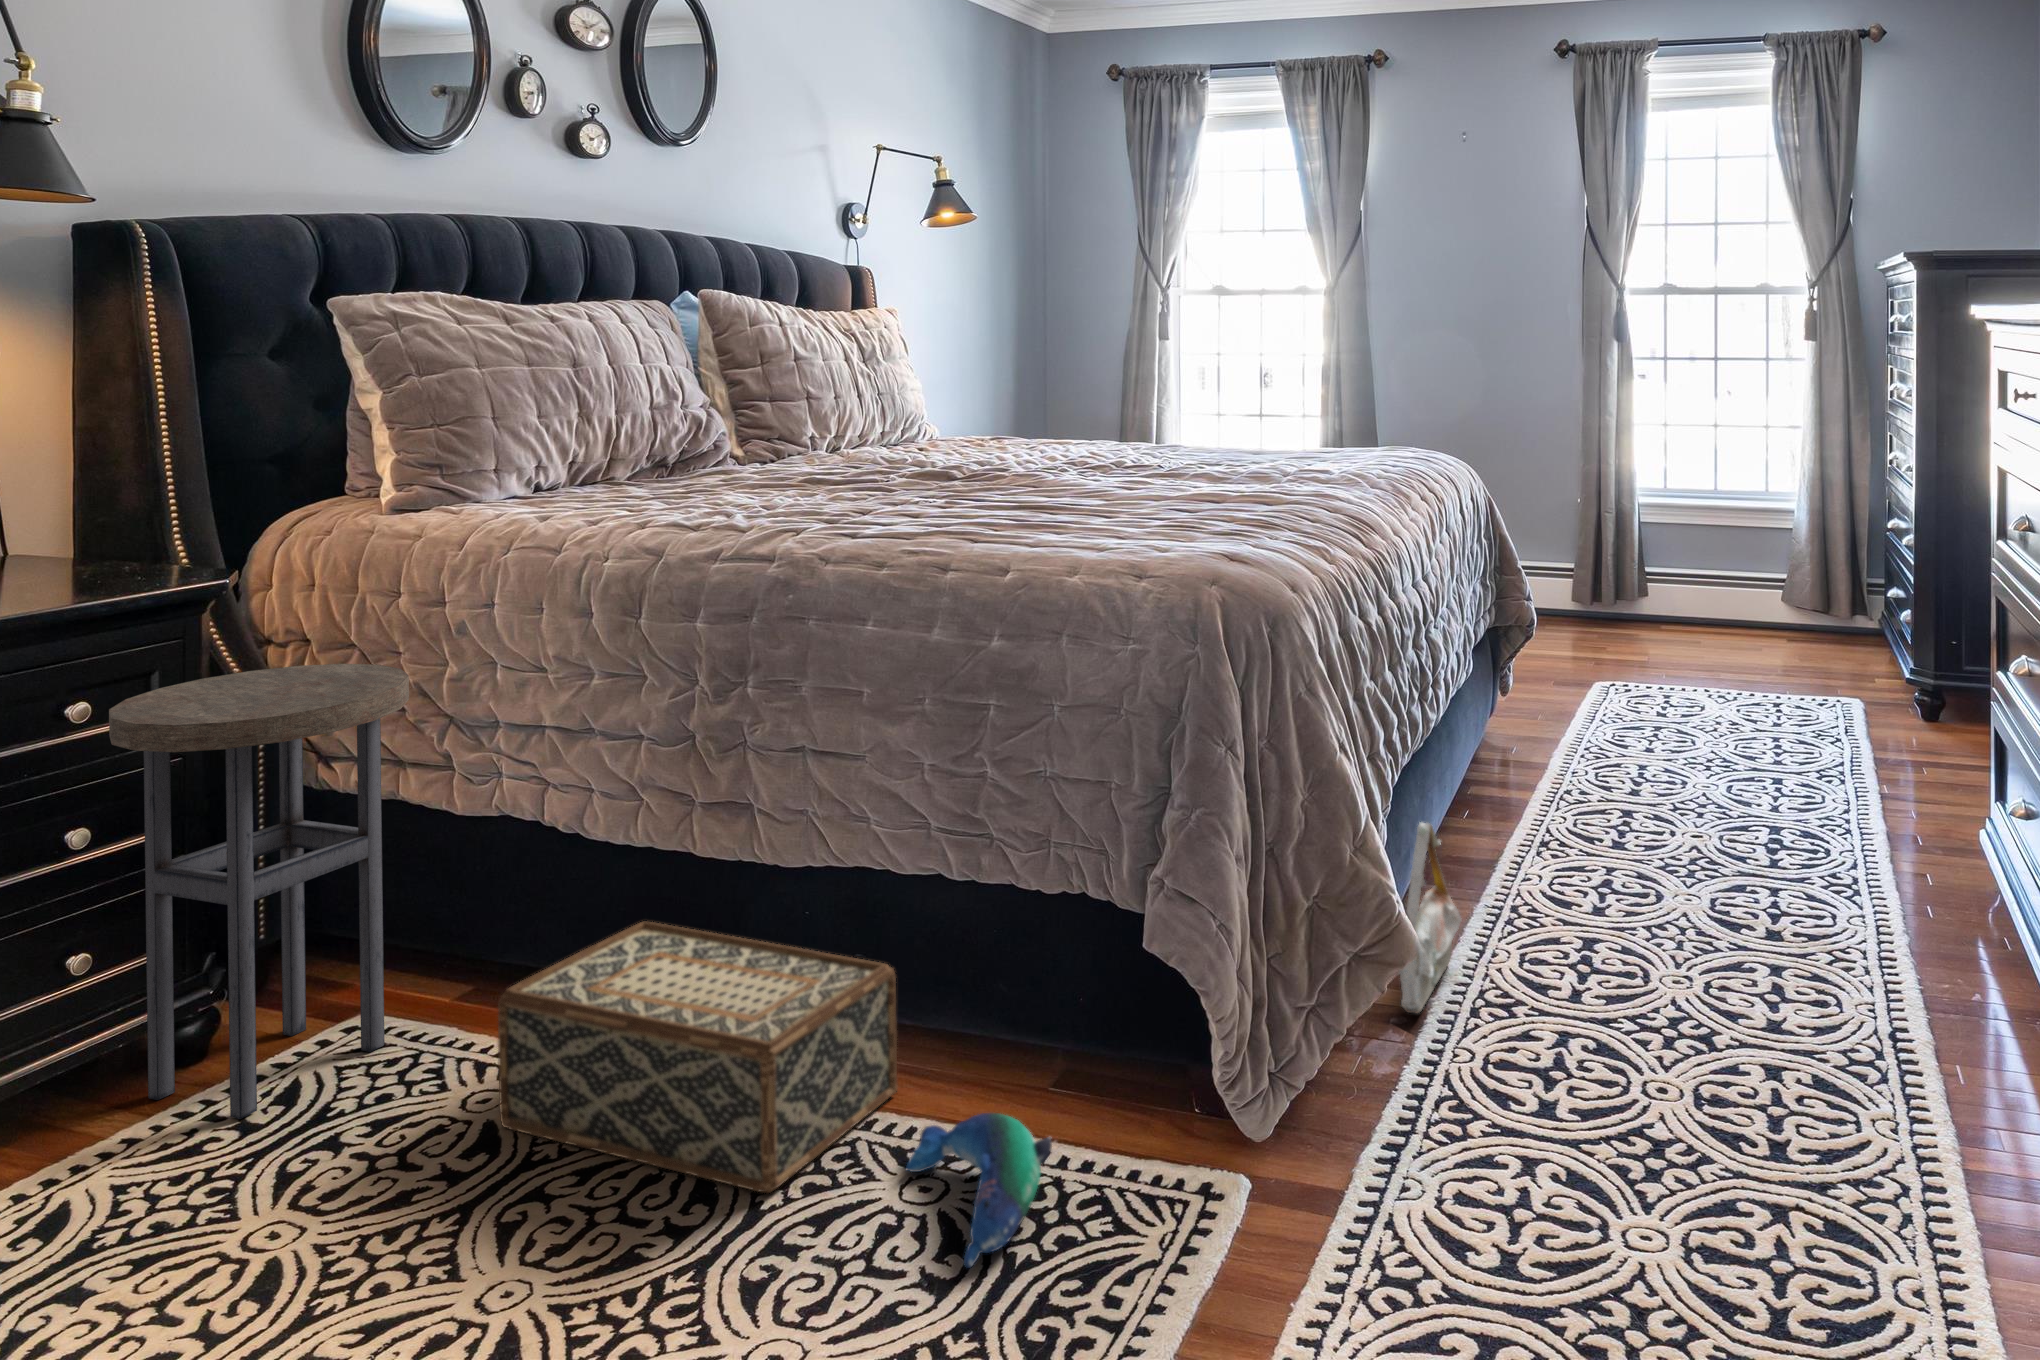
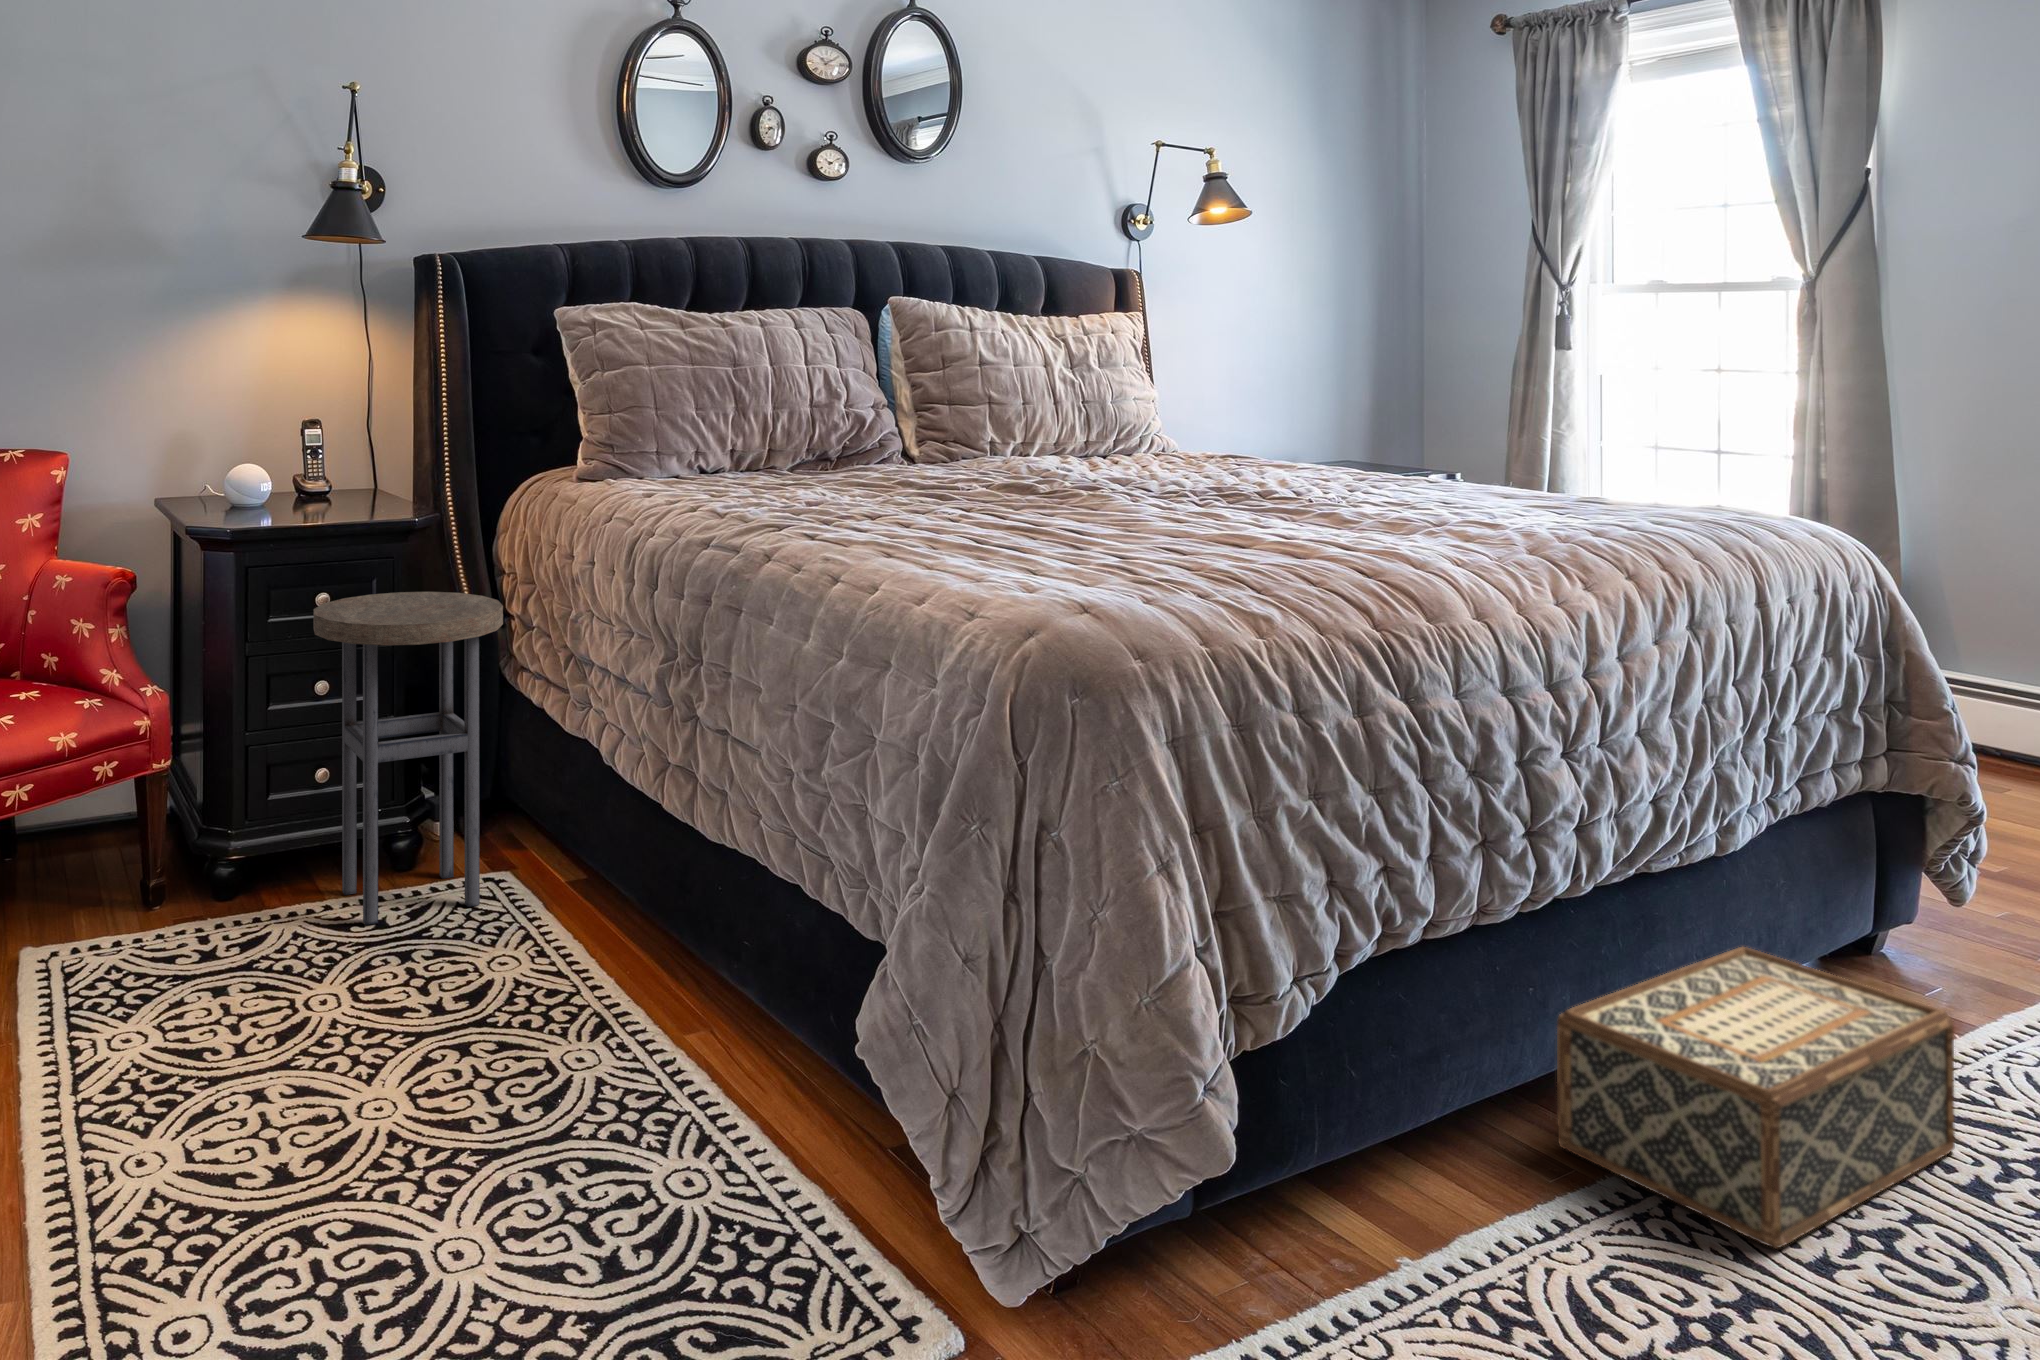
bag: present [1399,823,1461,1013] -> none [1343,1005,1514,1259]
woven basket: present [498,921,898,1193] -> present [1557,946,1955,1248]
plush toy: present [906,1113,1052,1268] -> none [634,1127,771,1271]

